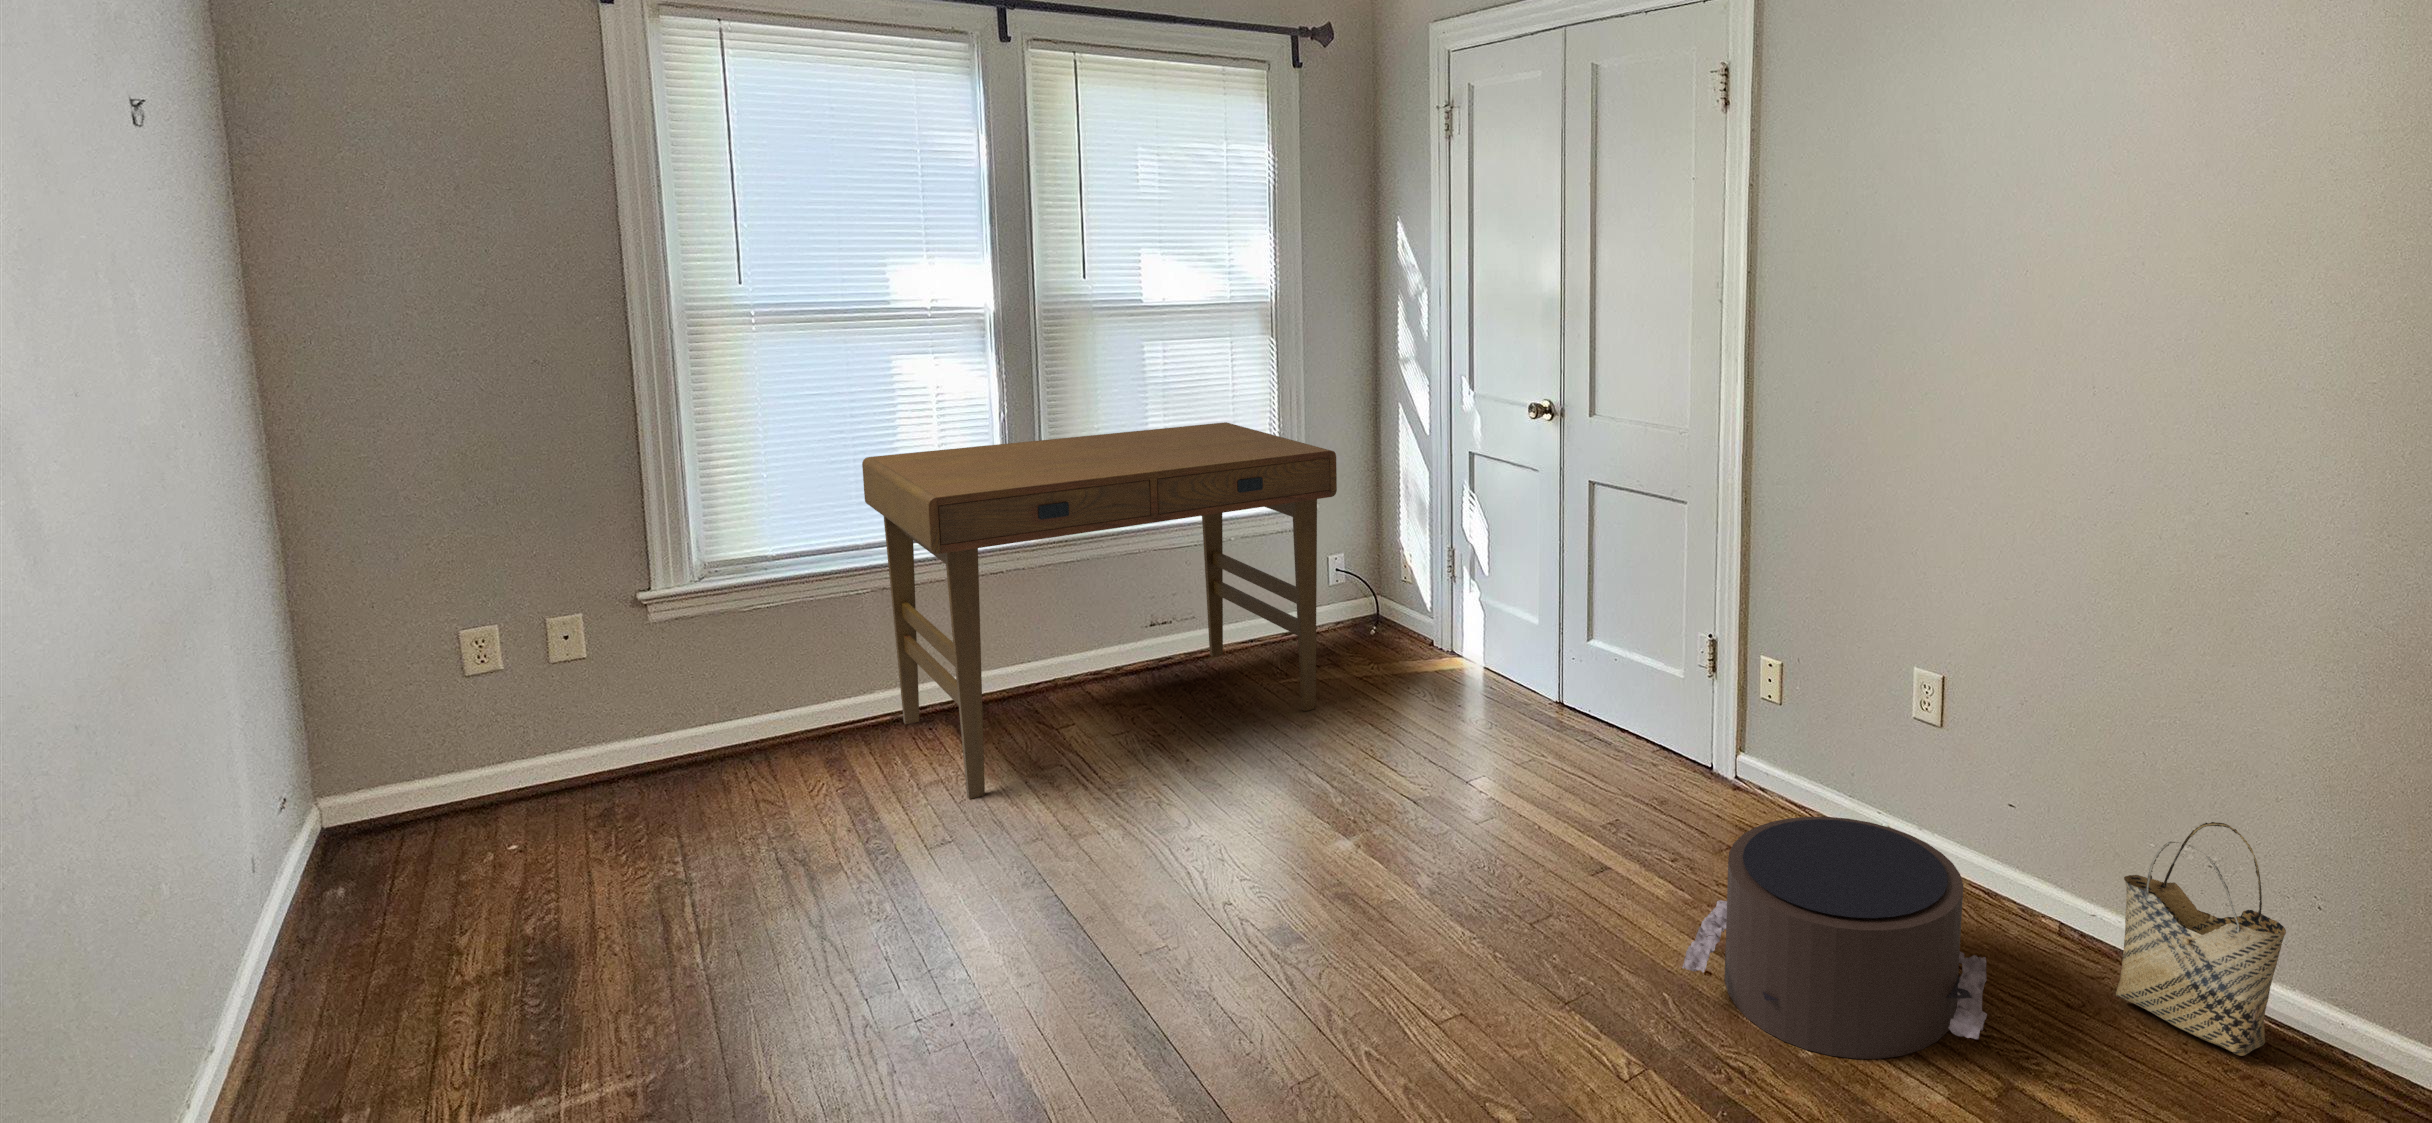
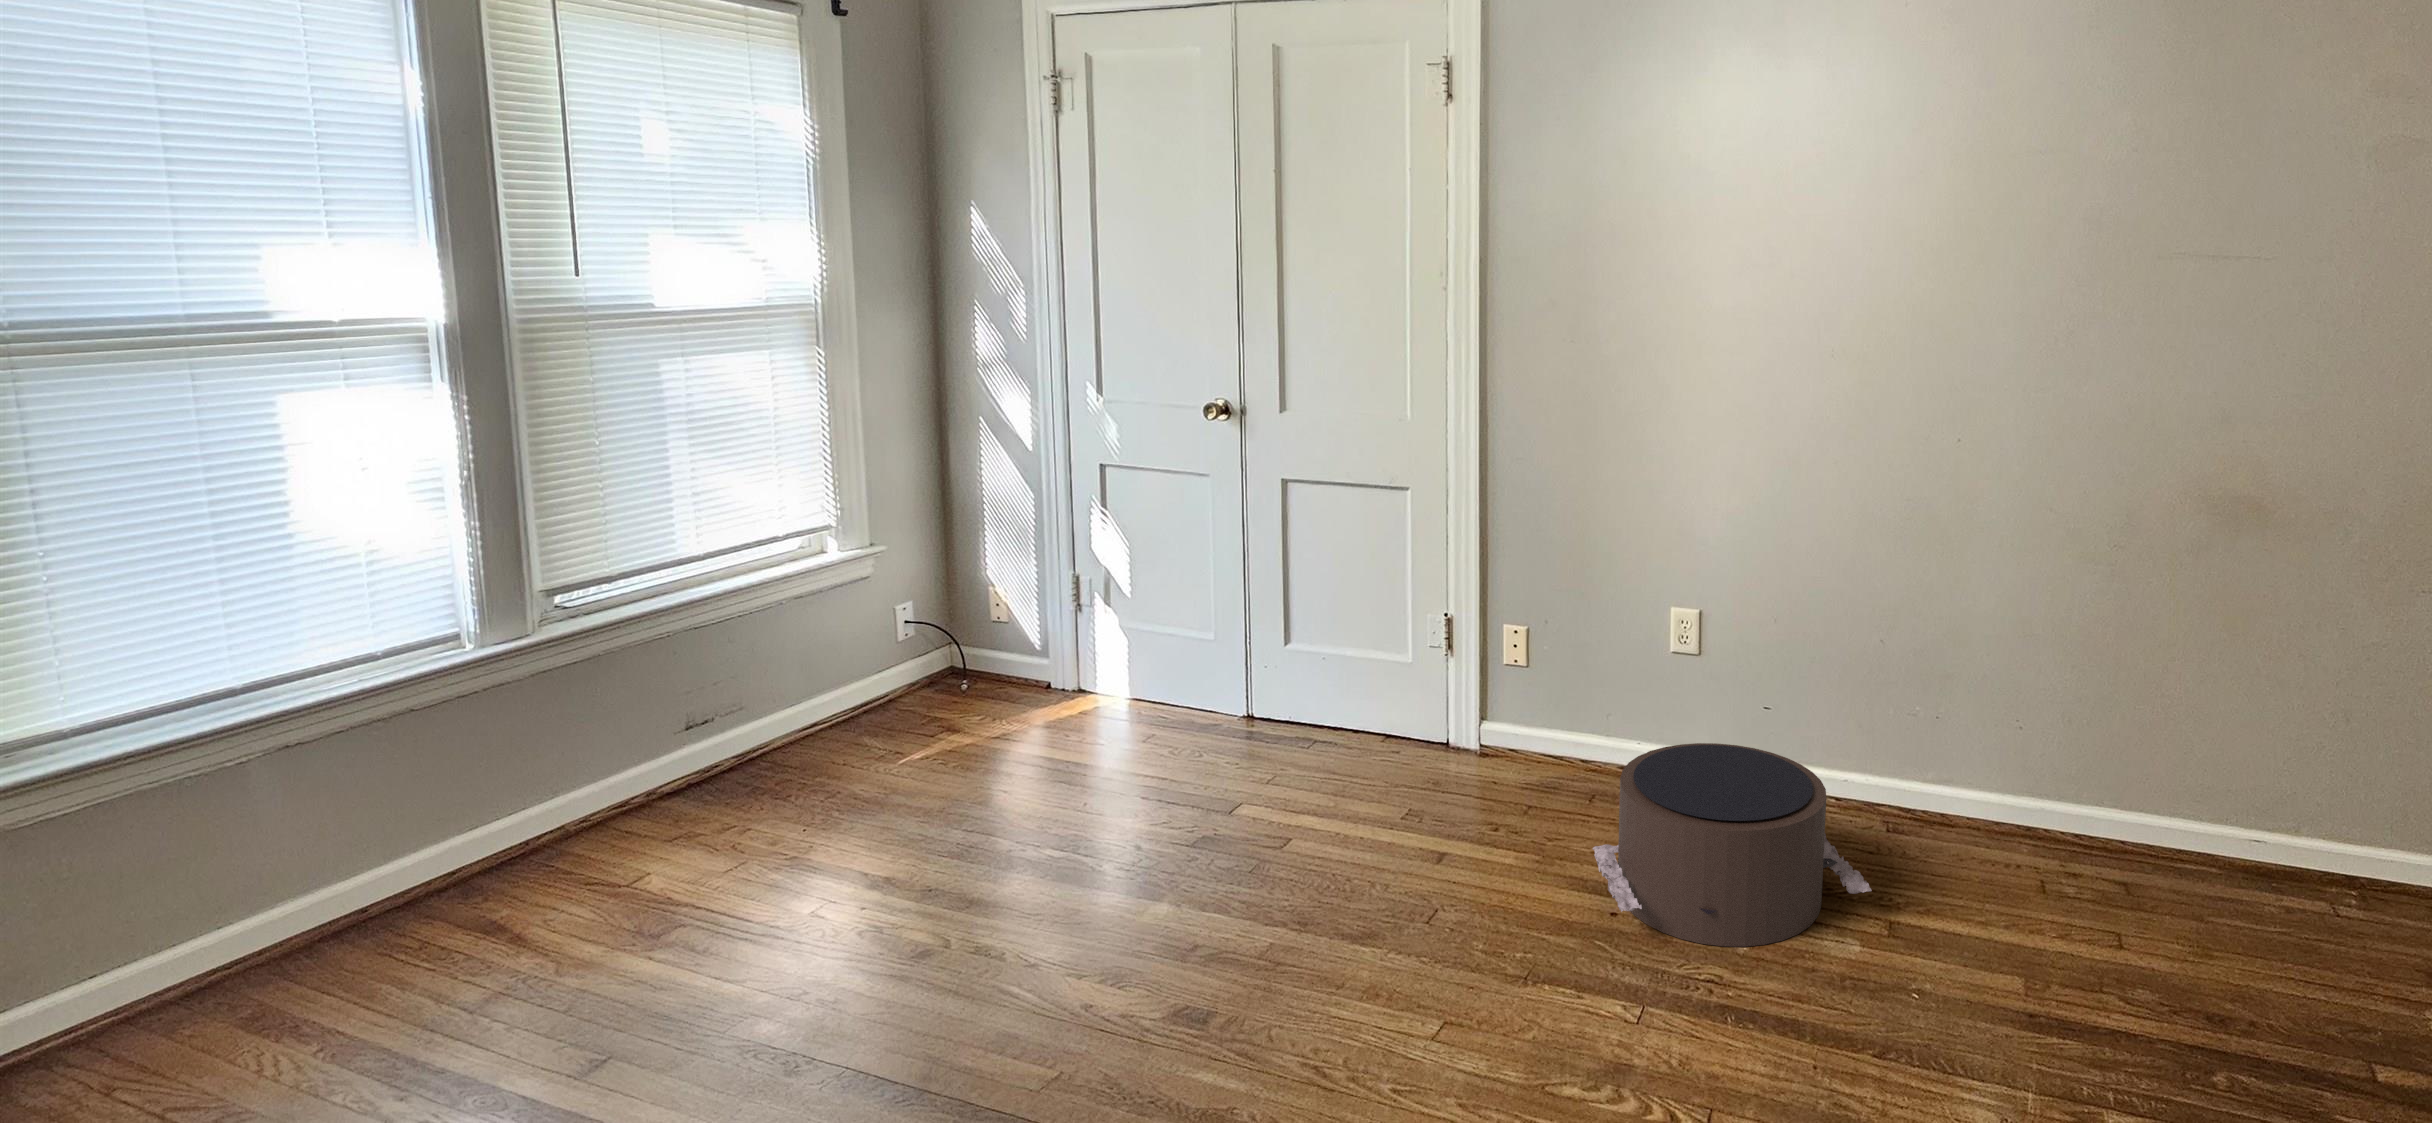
desk: present [862,422,1337,799] -> none [239,456,993,1003]
woven basket: present [2116,822,2286,1056] -> none [1894,679,2016,850]

